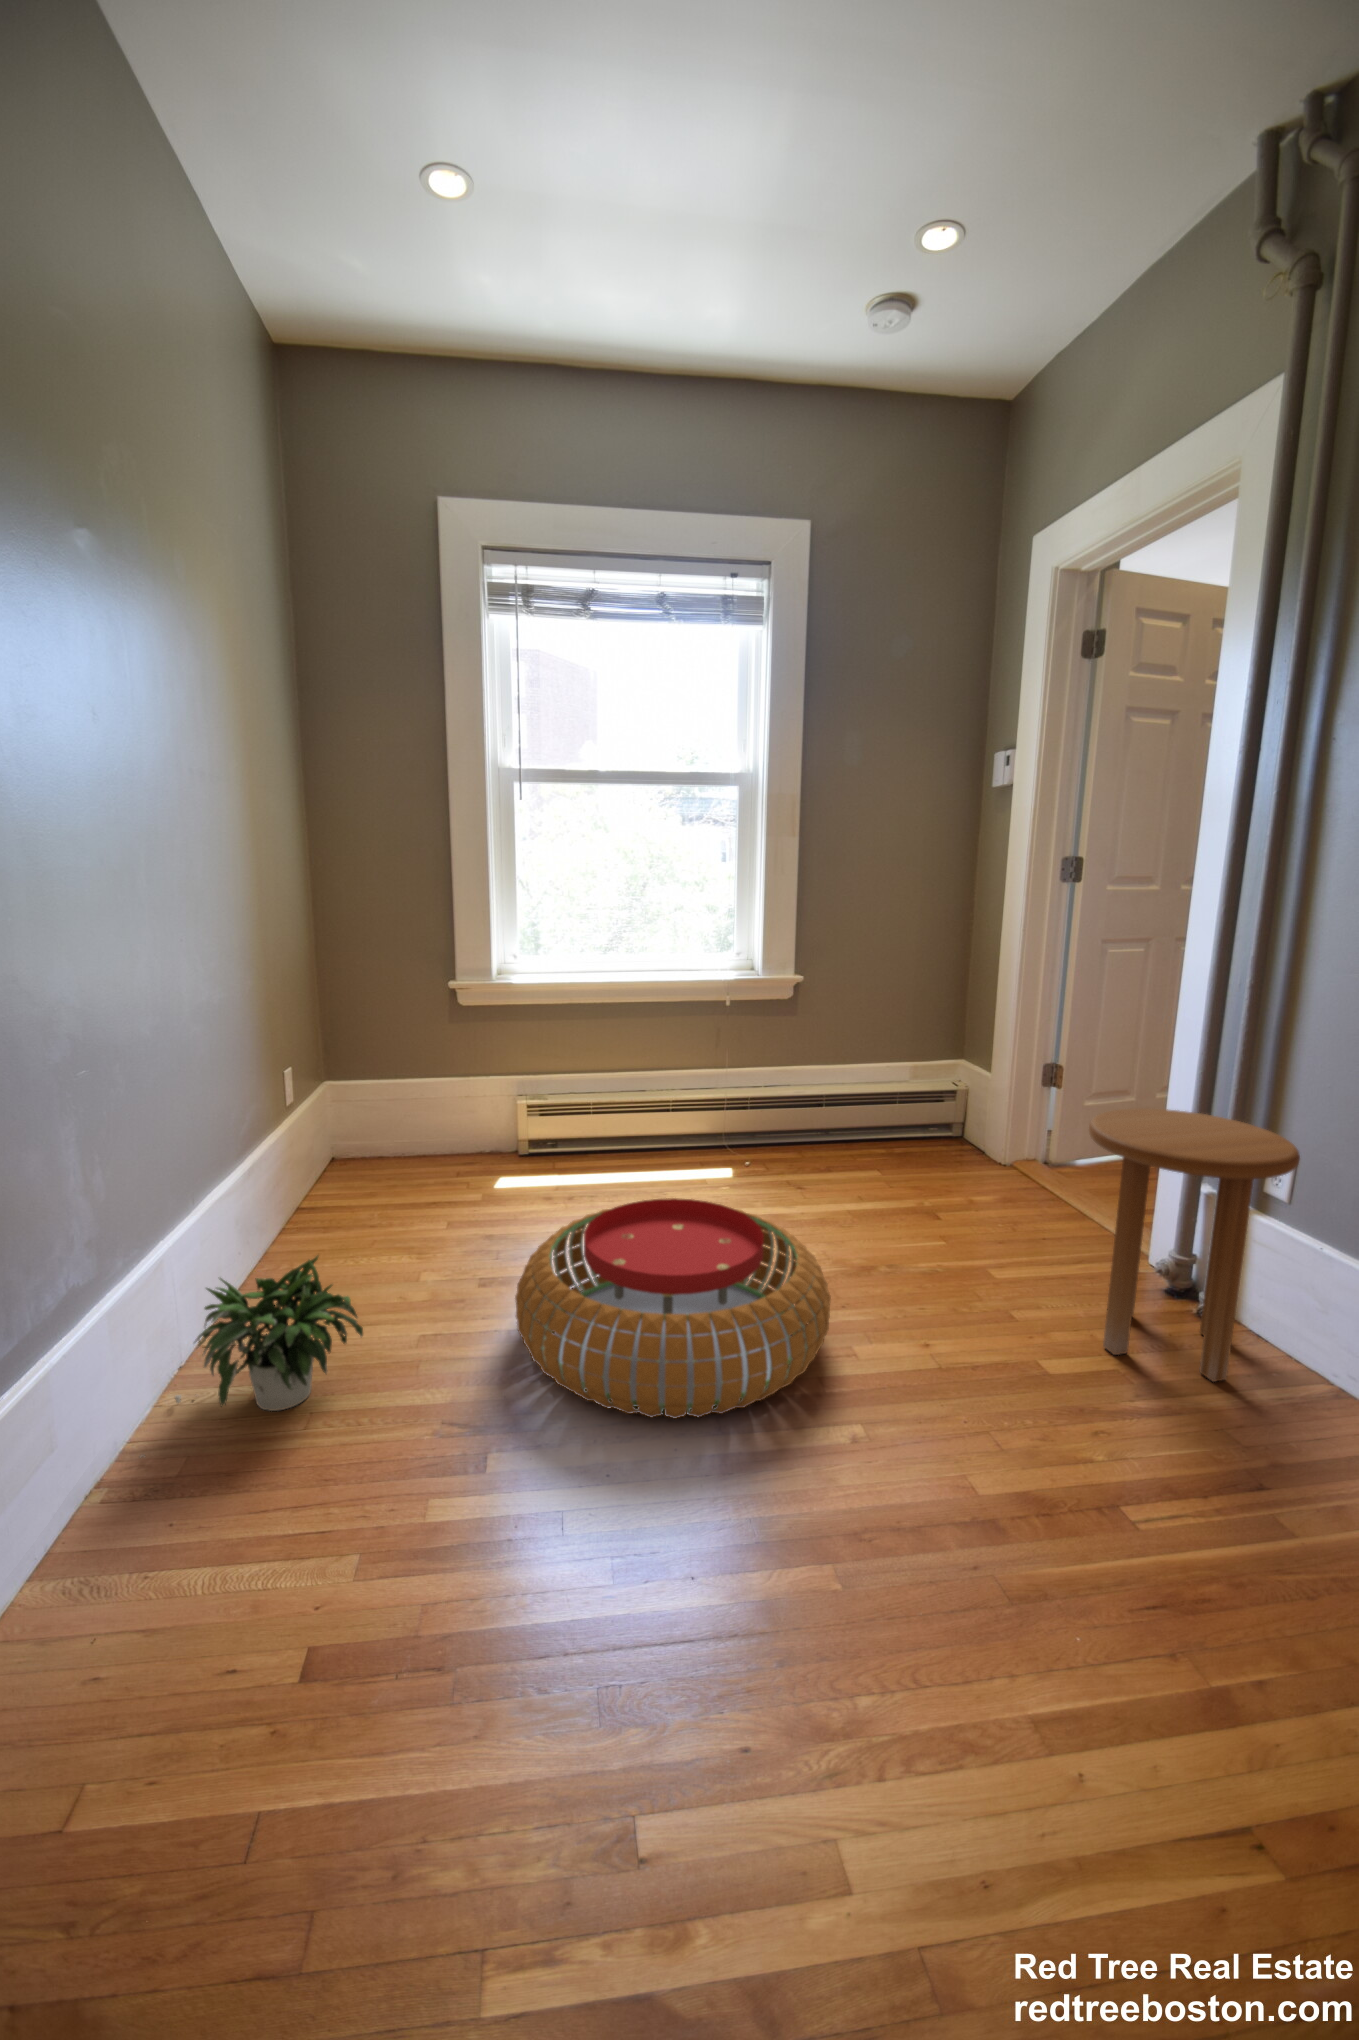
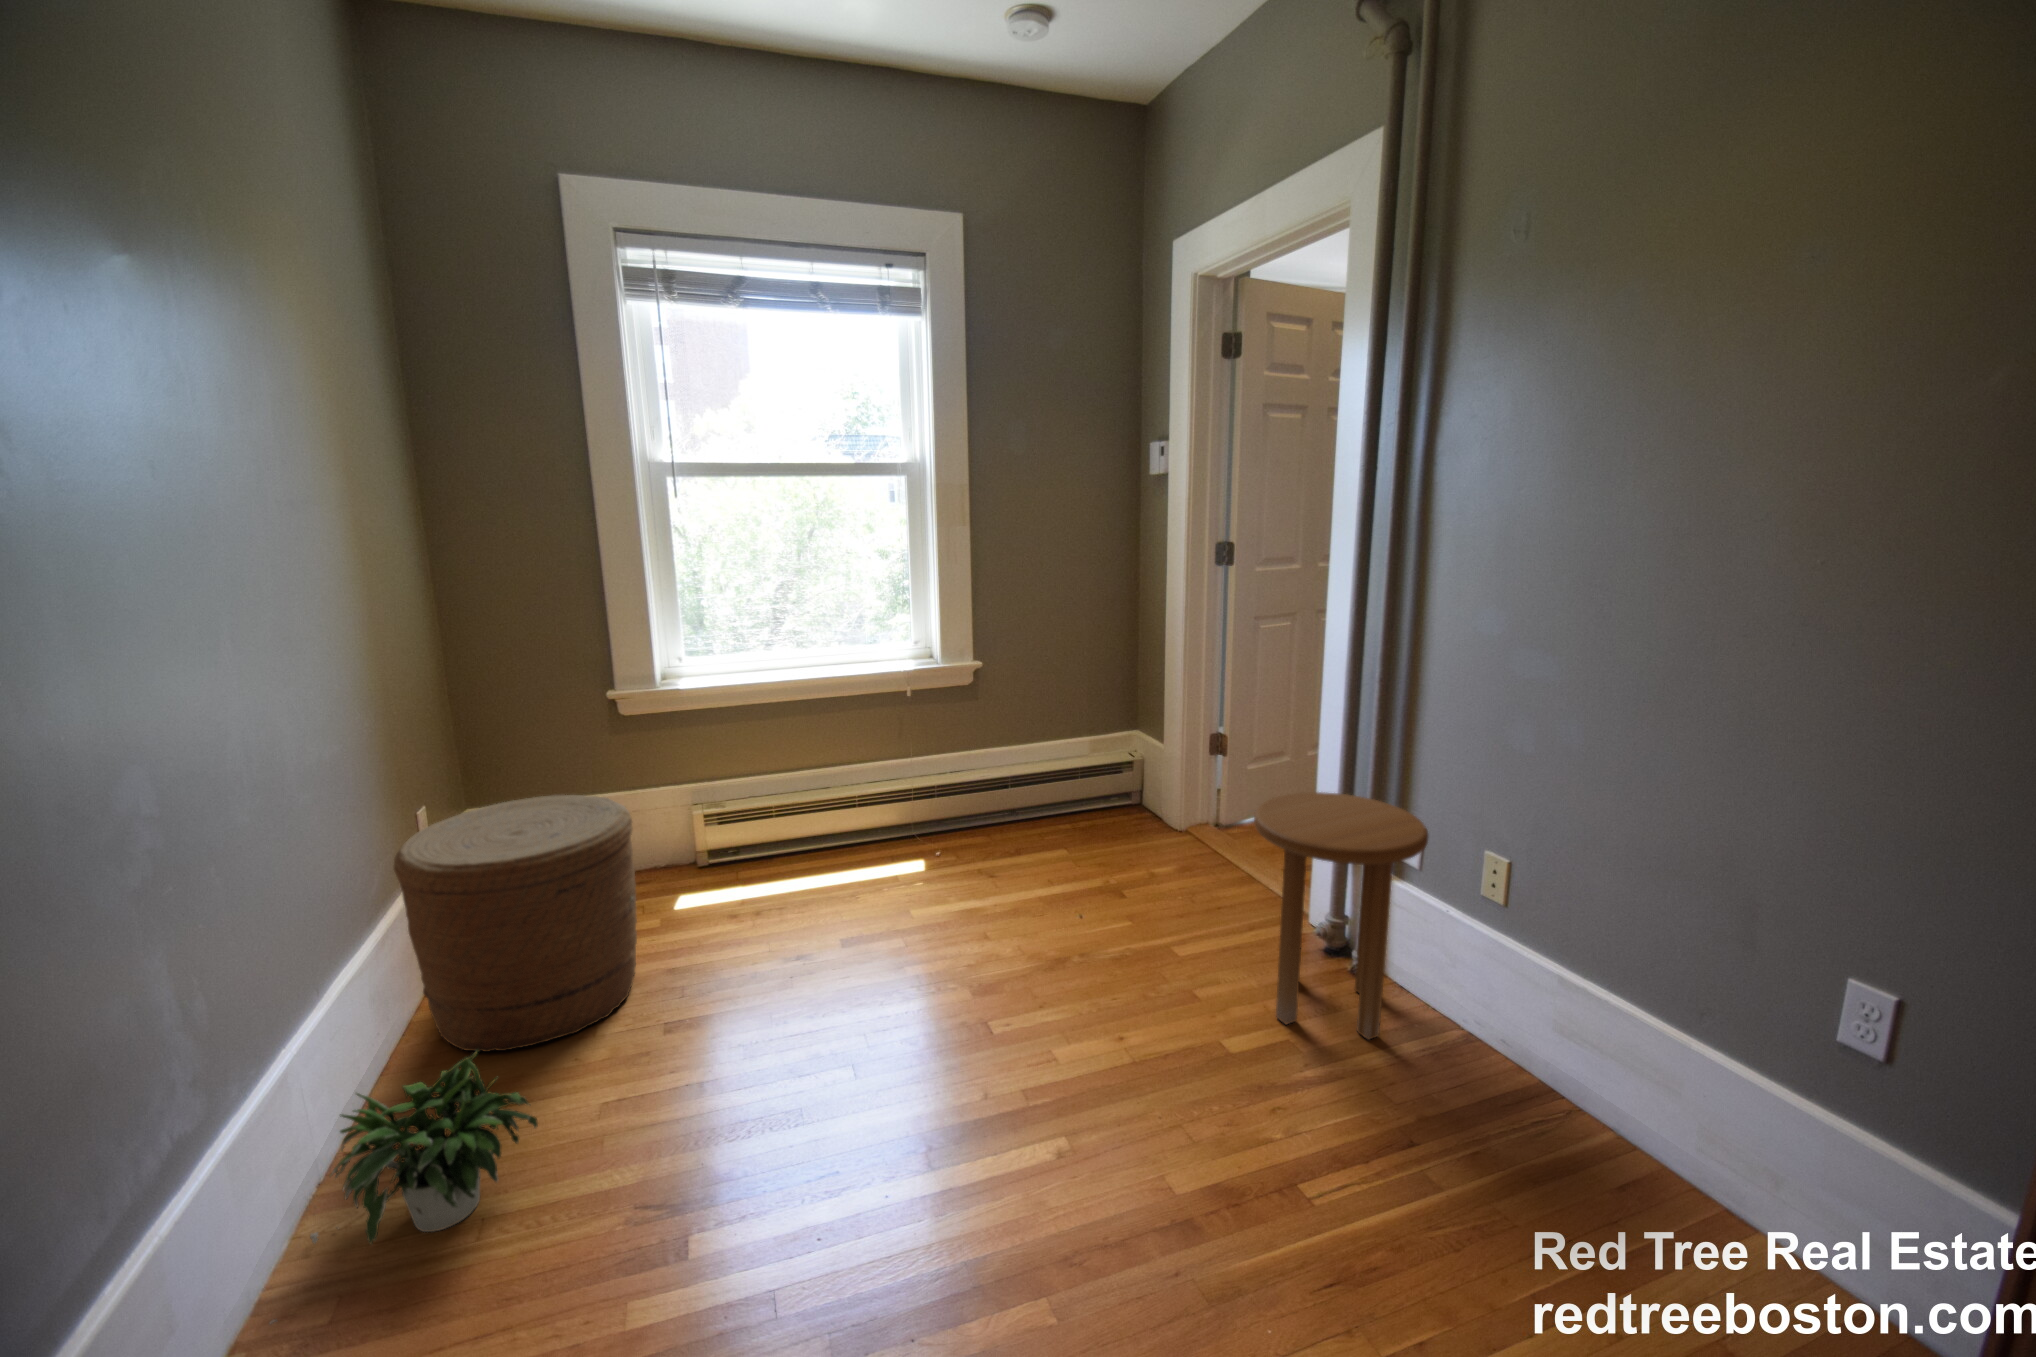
basket: none [262,1060,463,1279] -> present [394,795,637,1052]
pouf: present [515,1198,831,1418] -> none [708,921,1031,1167]

